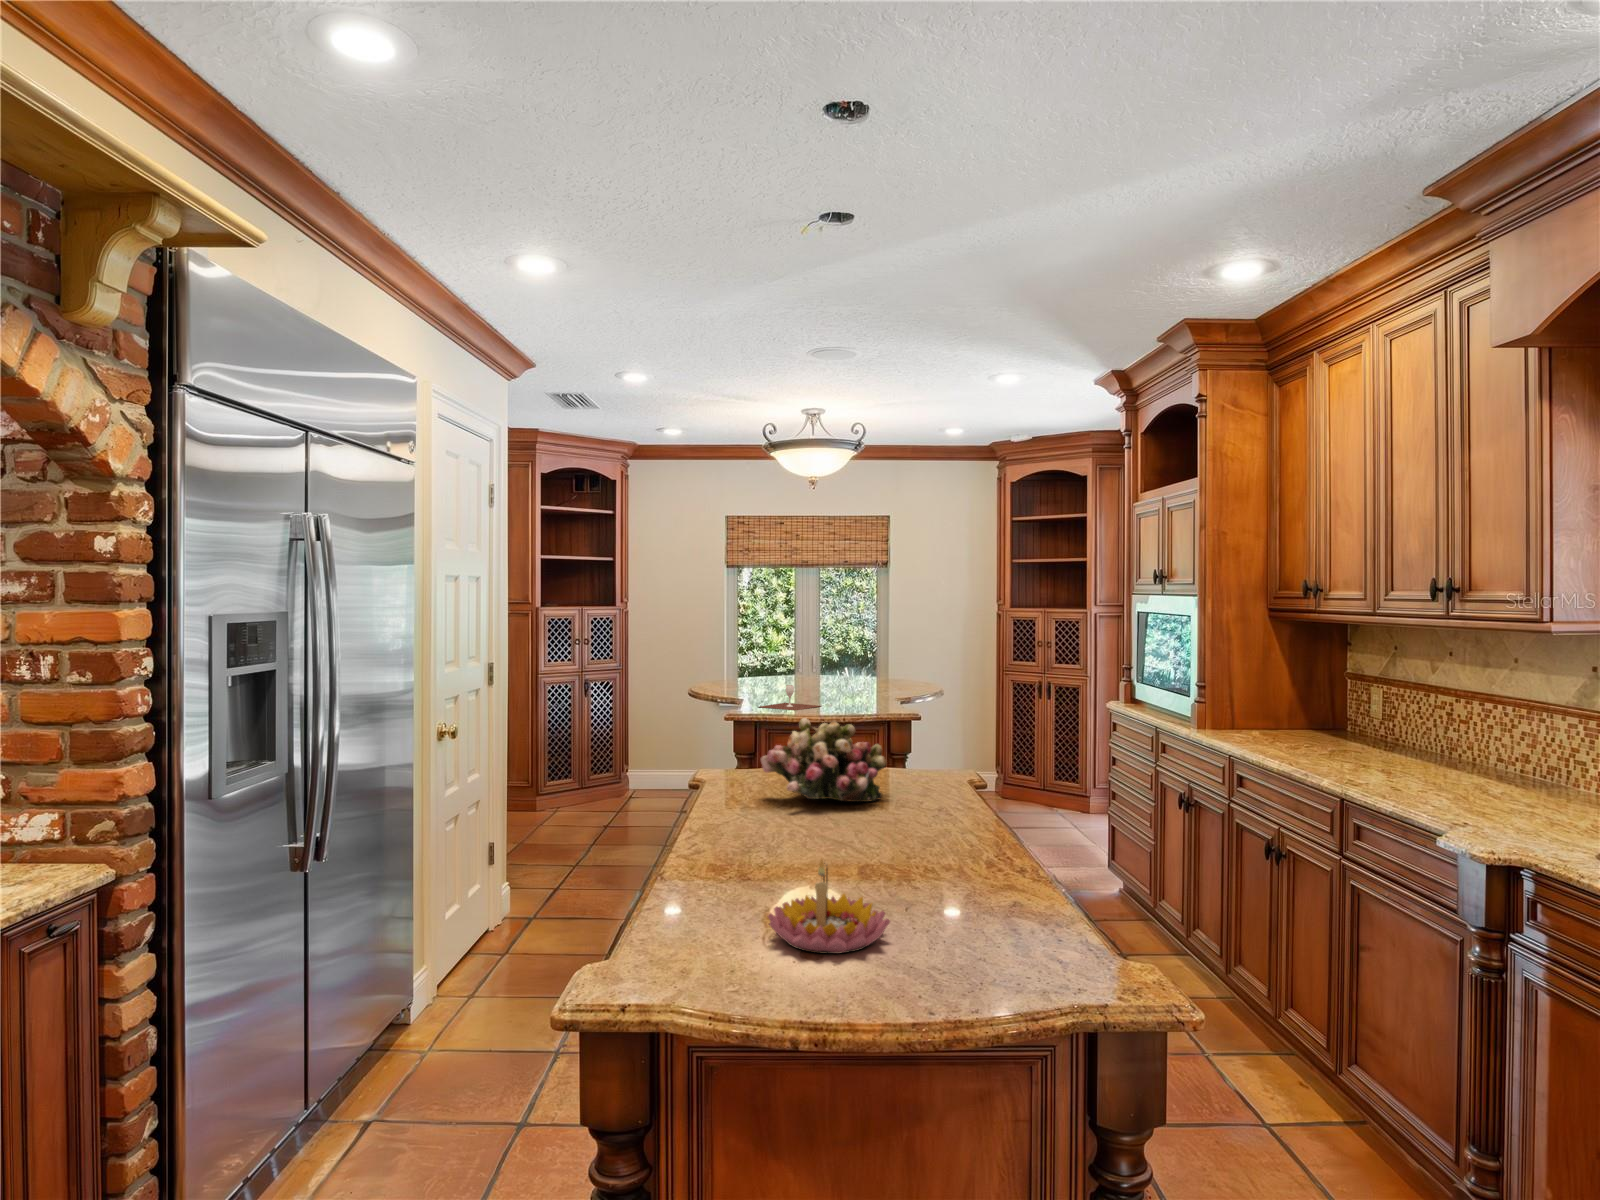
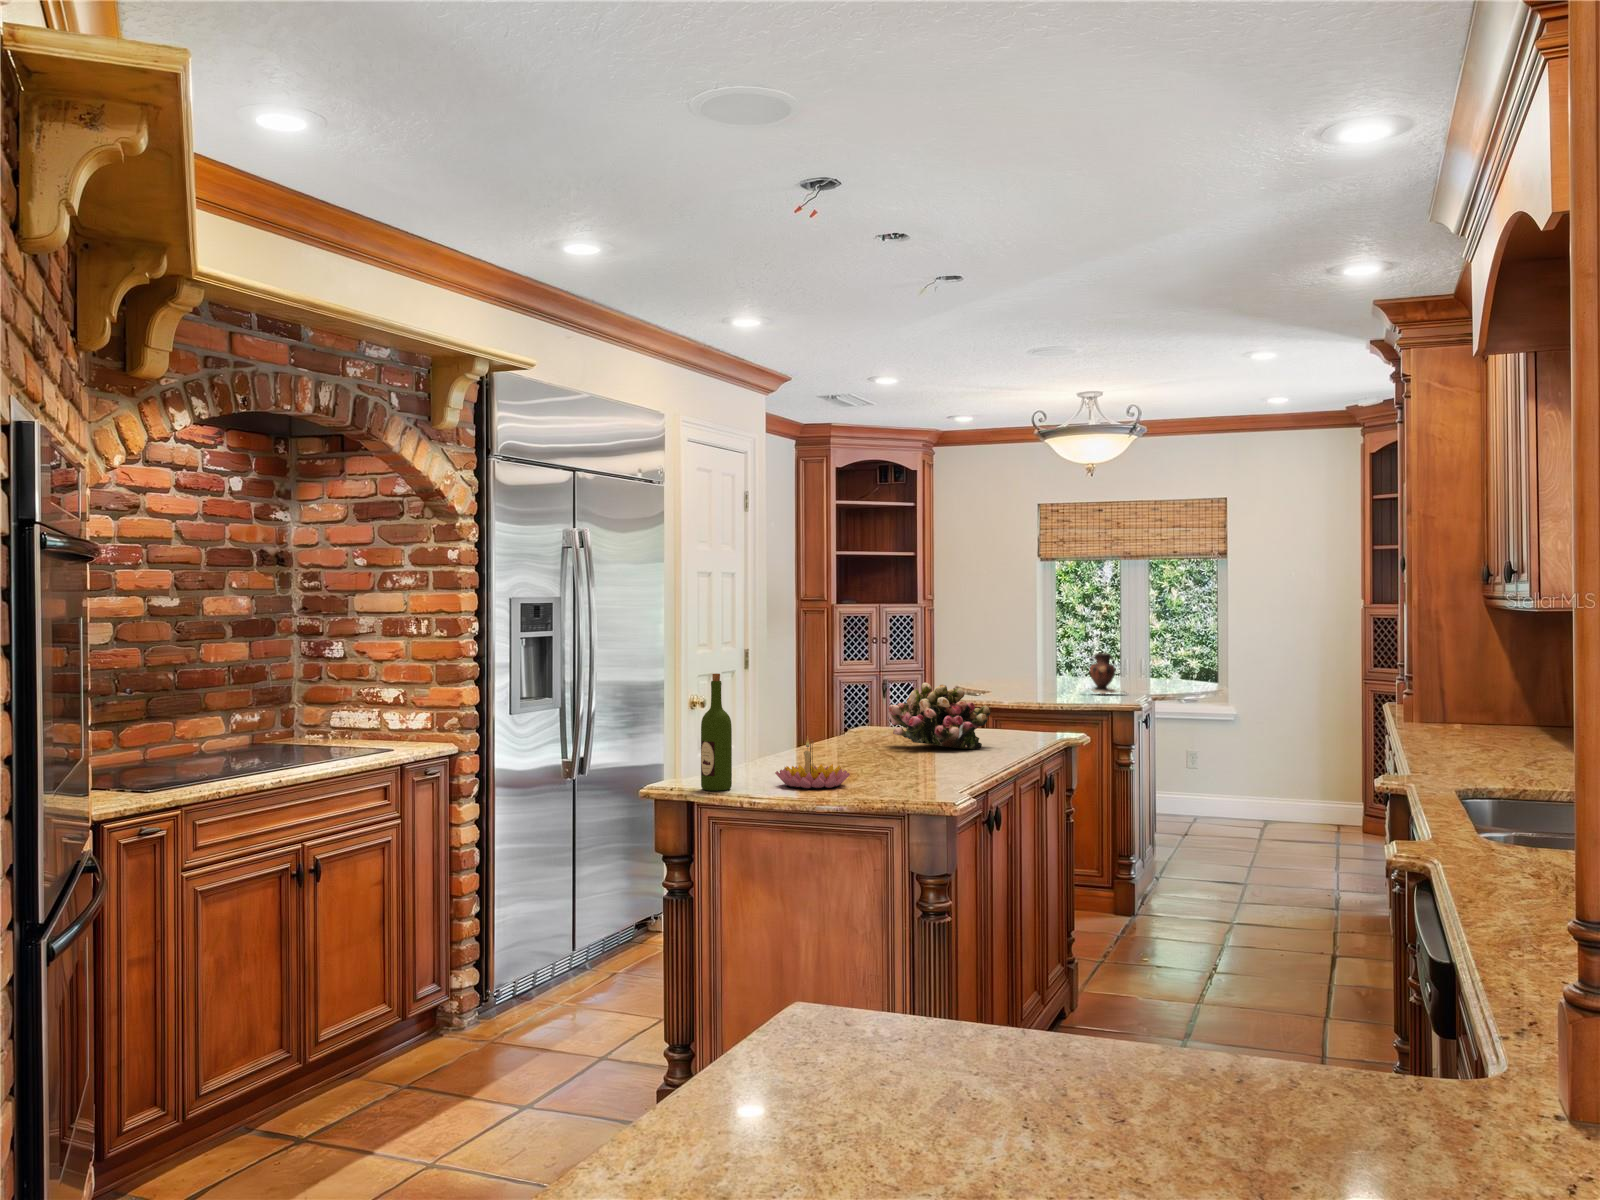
vase: none [818,657,864,697] -> present [1089,653,1117,694]
wine glass: present [759,685,820,711] -> none [995,677,1061,701]
wine bottle: none [659,766,715,985] -> present [701,673,732,791]

